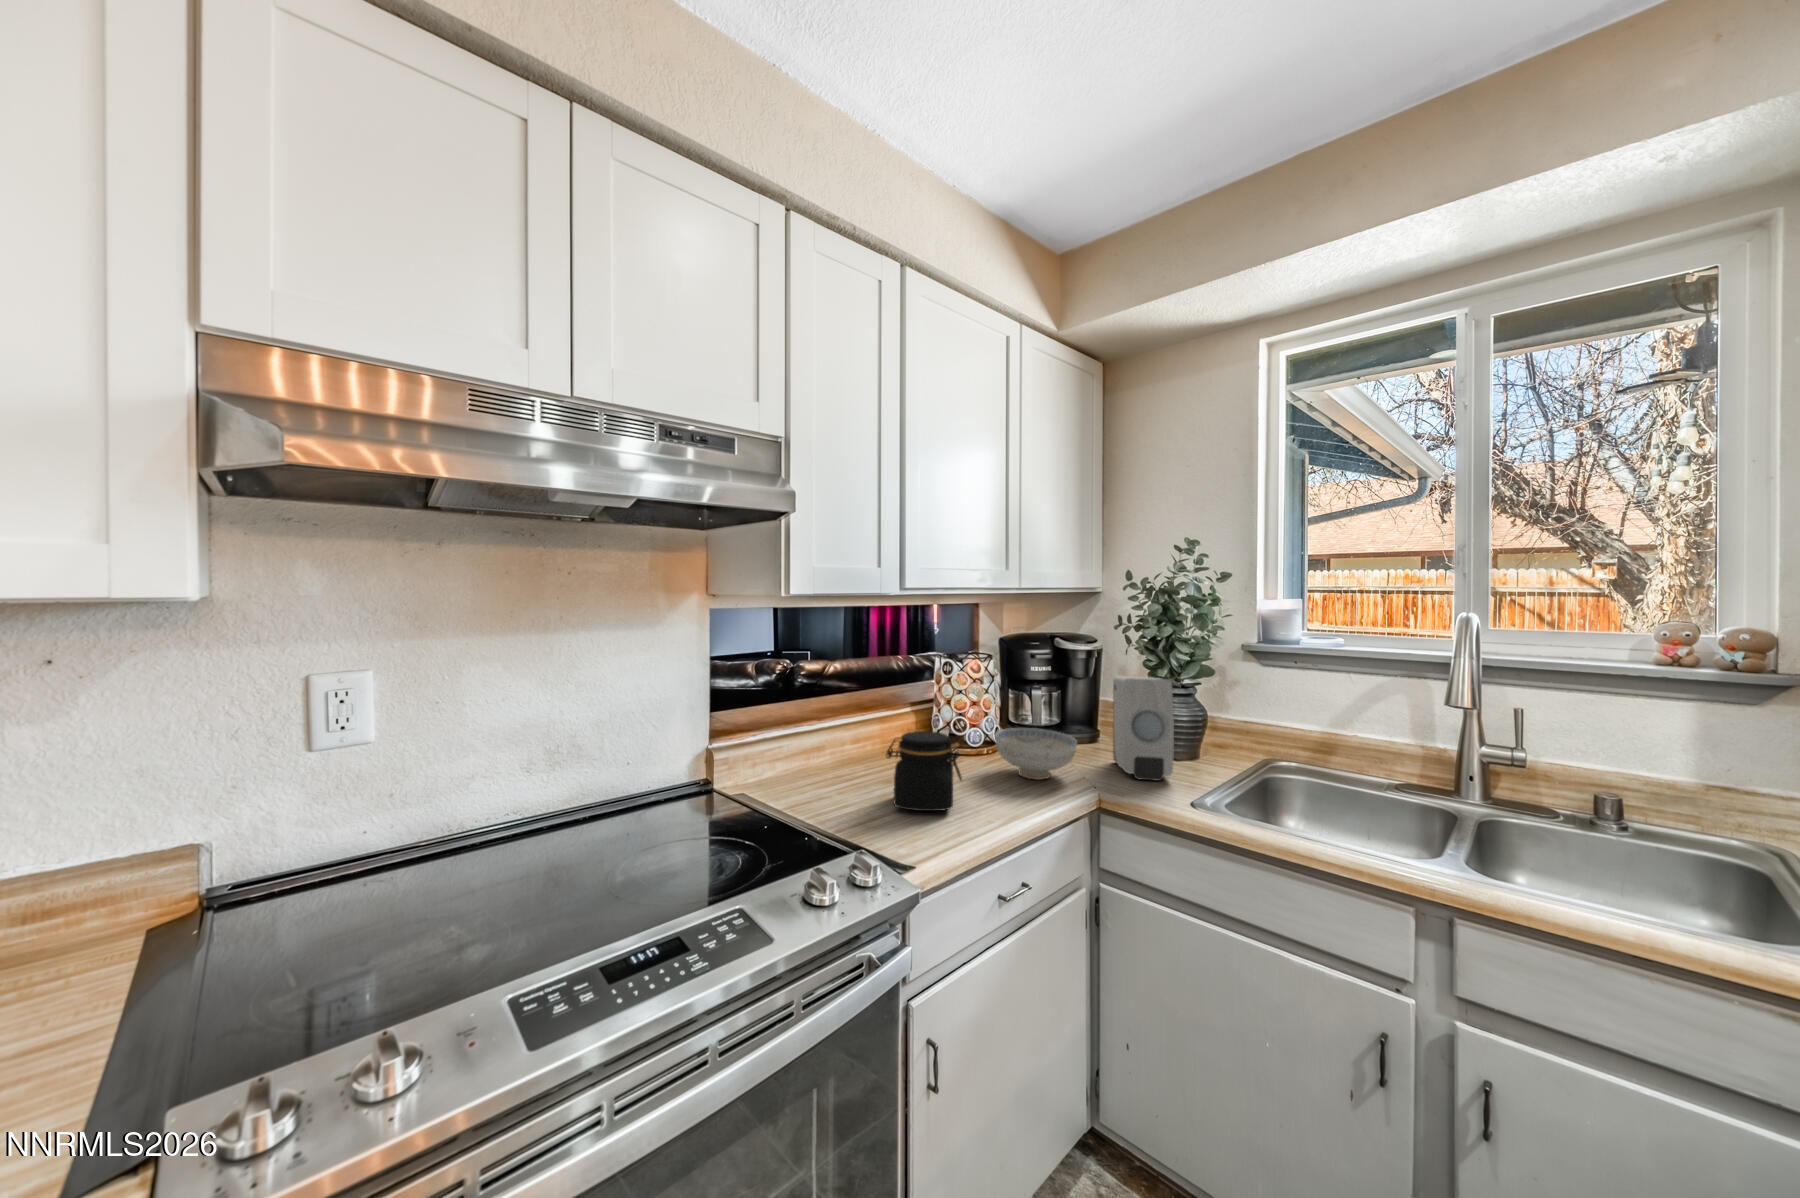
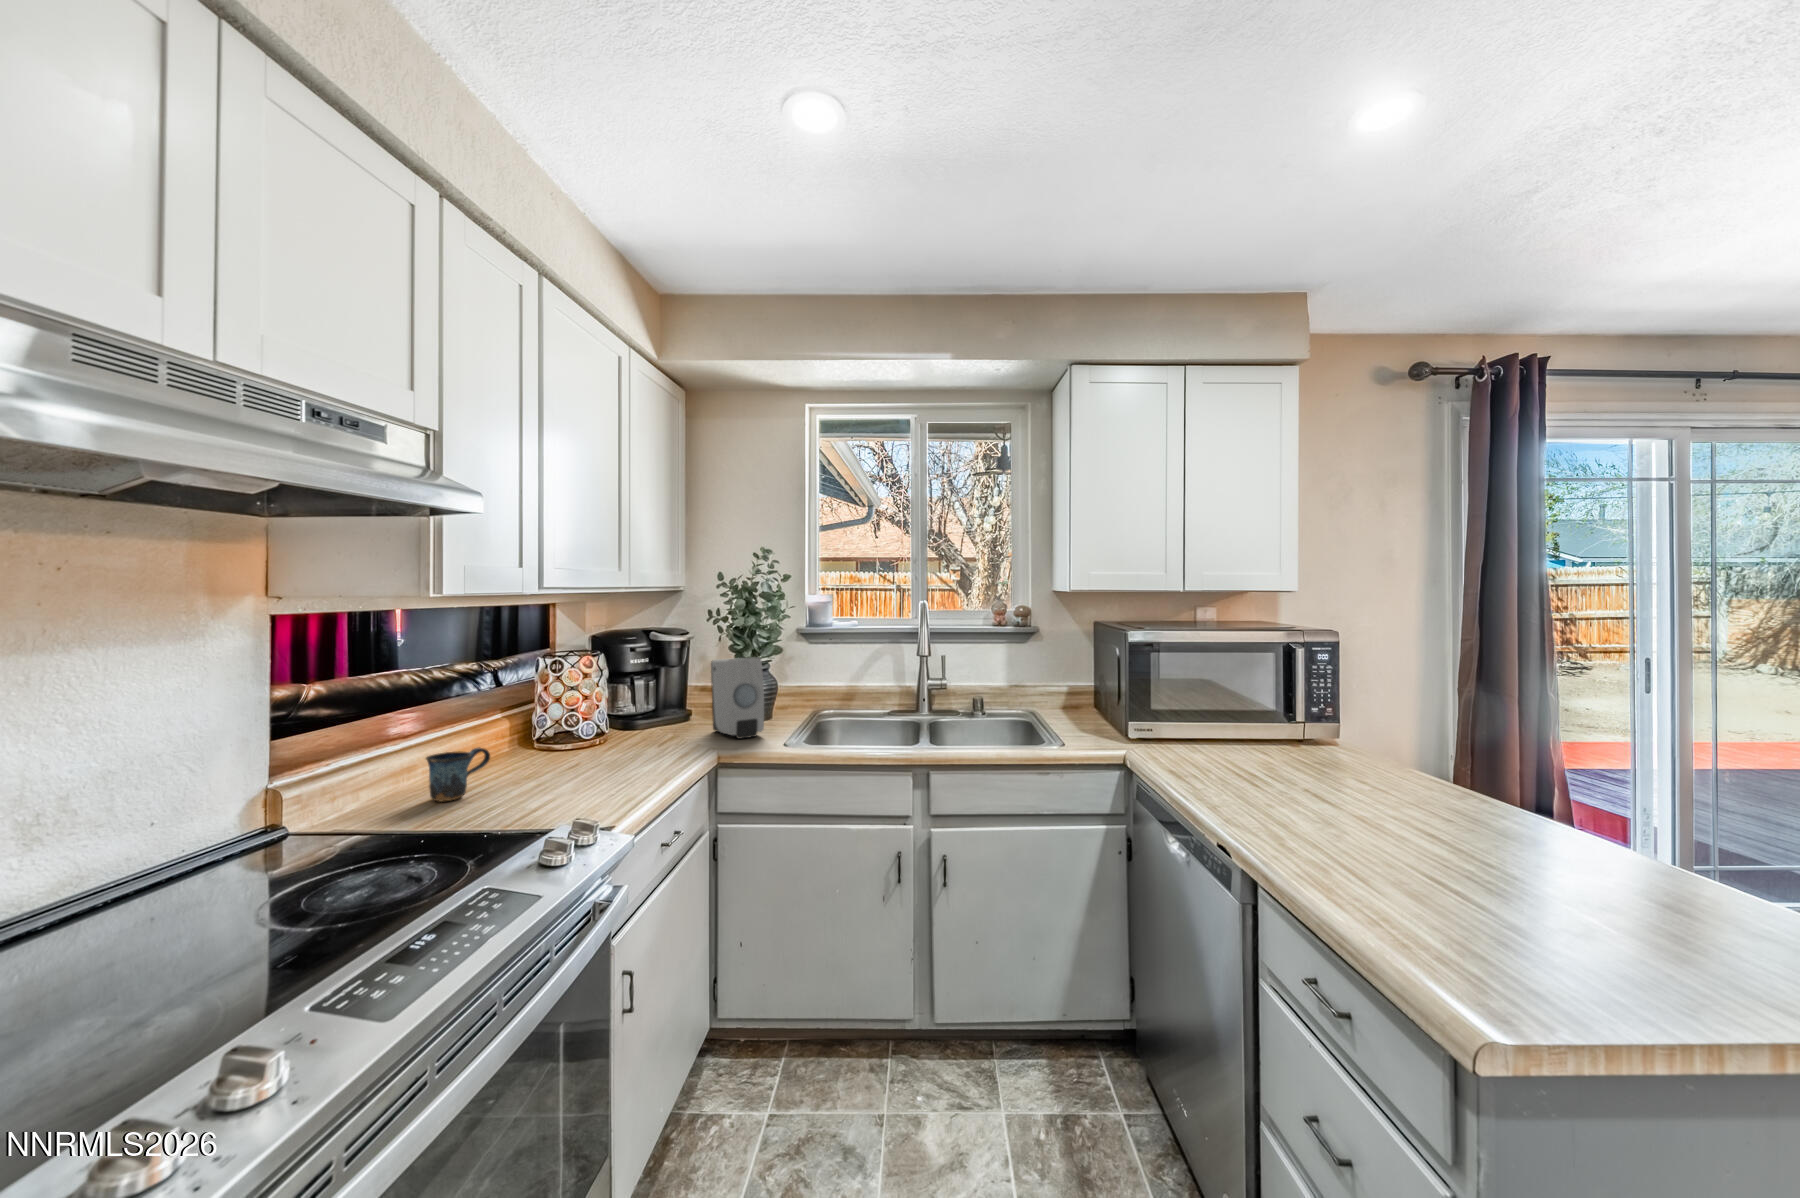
ceramic bowl: present [995,728,1077,780] -> none [620,711,695,753]
jar: present [886,731,962,811] -> none [539,720,617,792]
mug: none [800,743,854,791] -> present [426,747,490,802]

